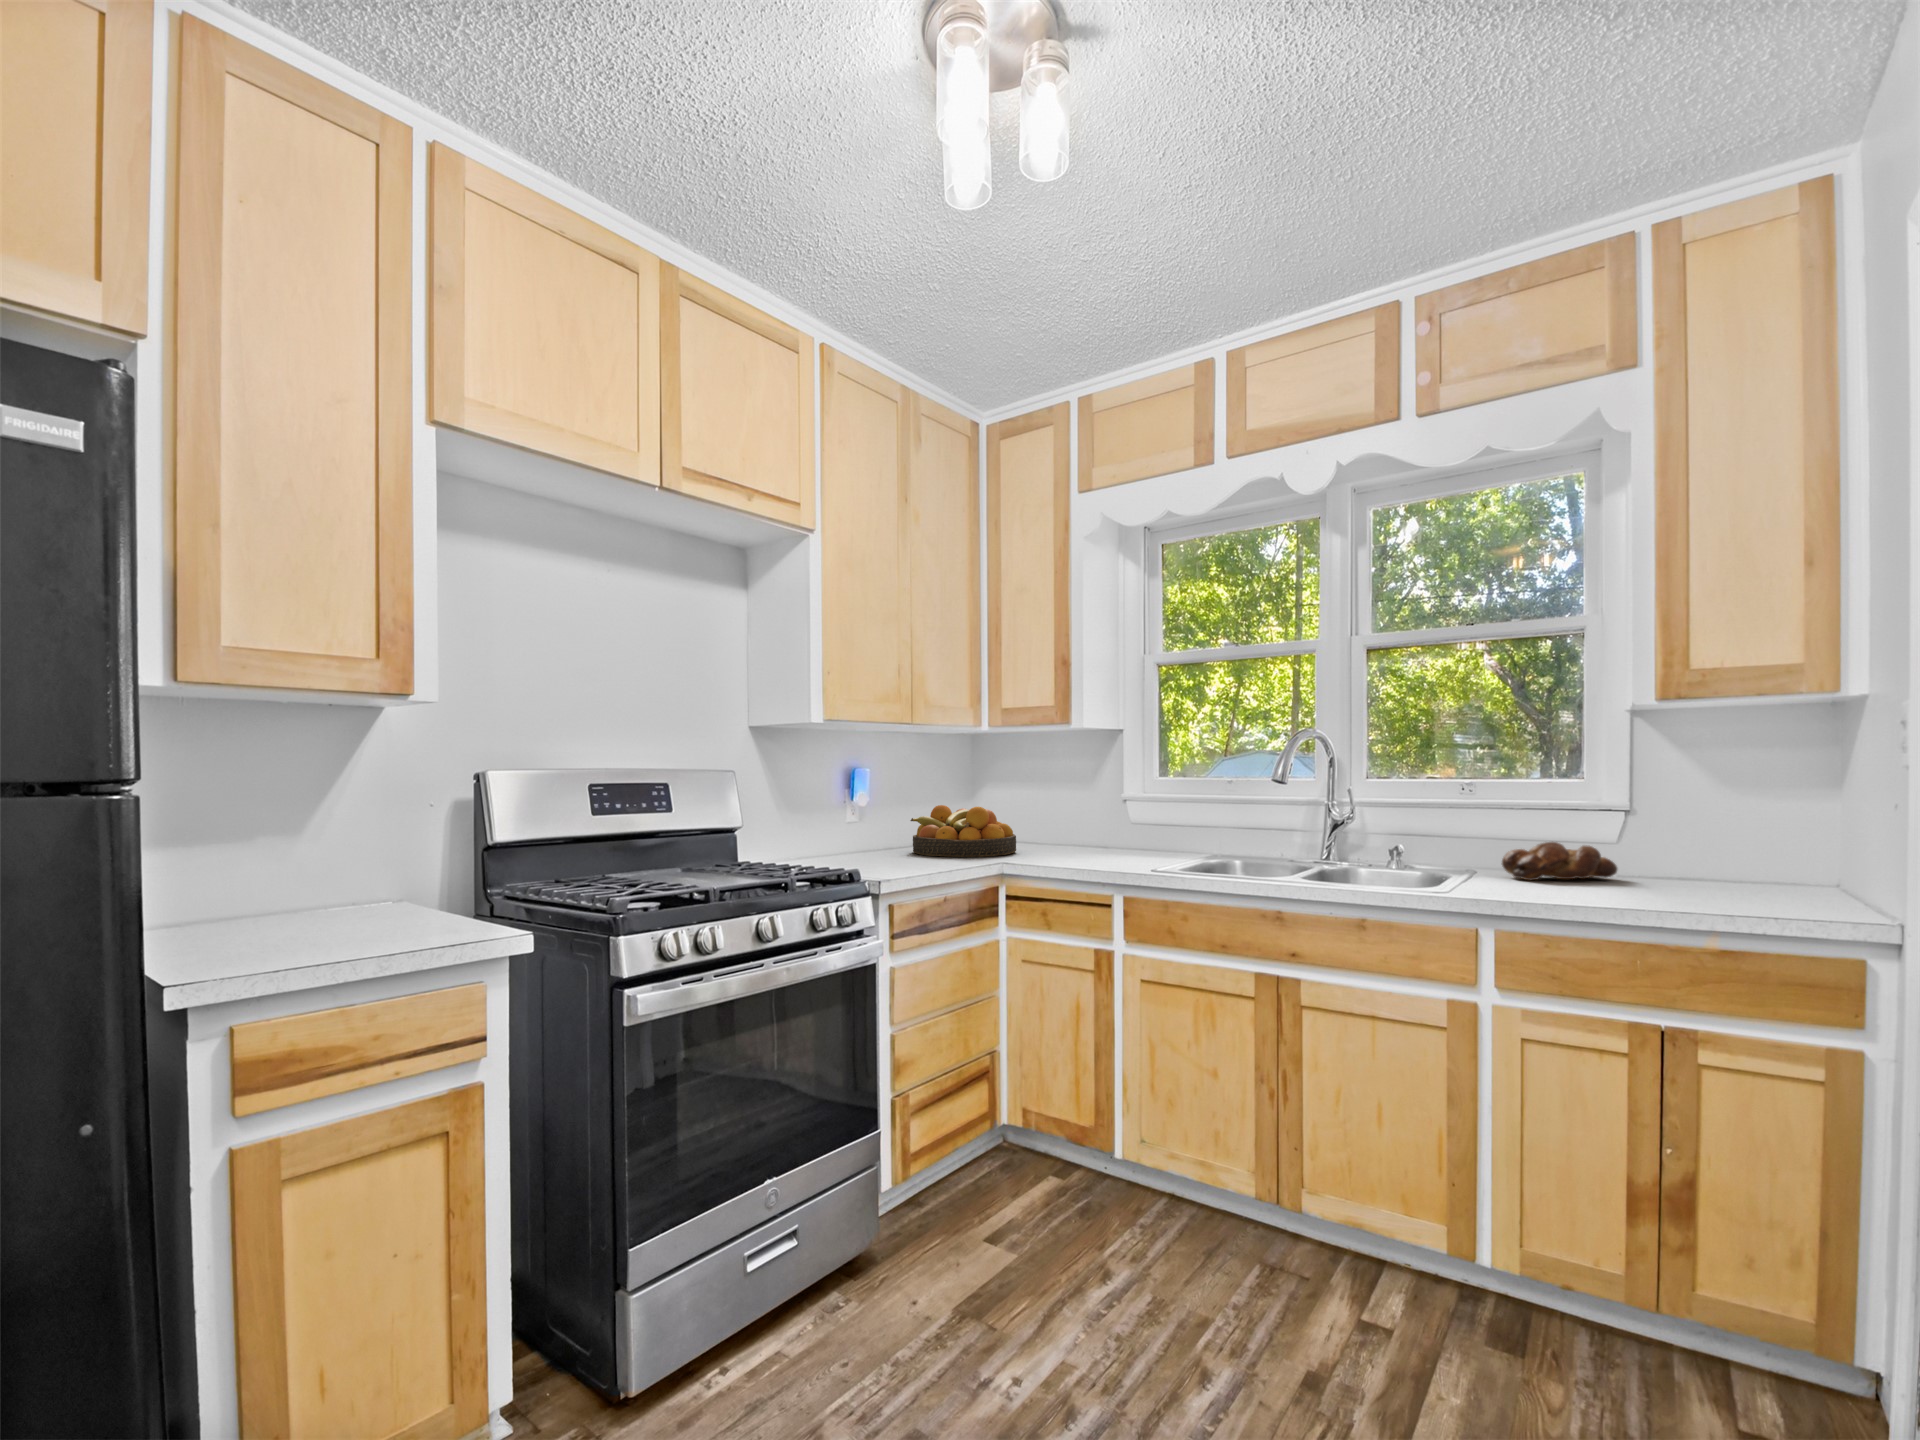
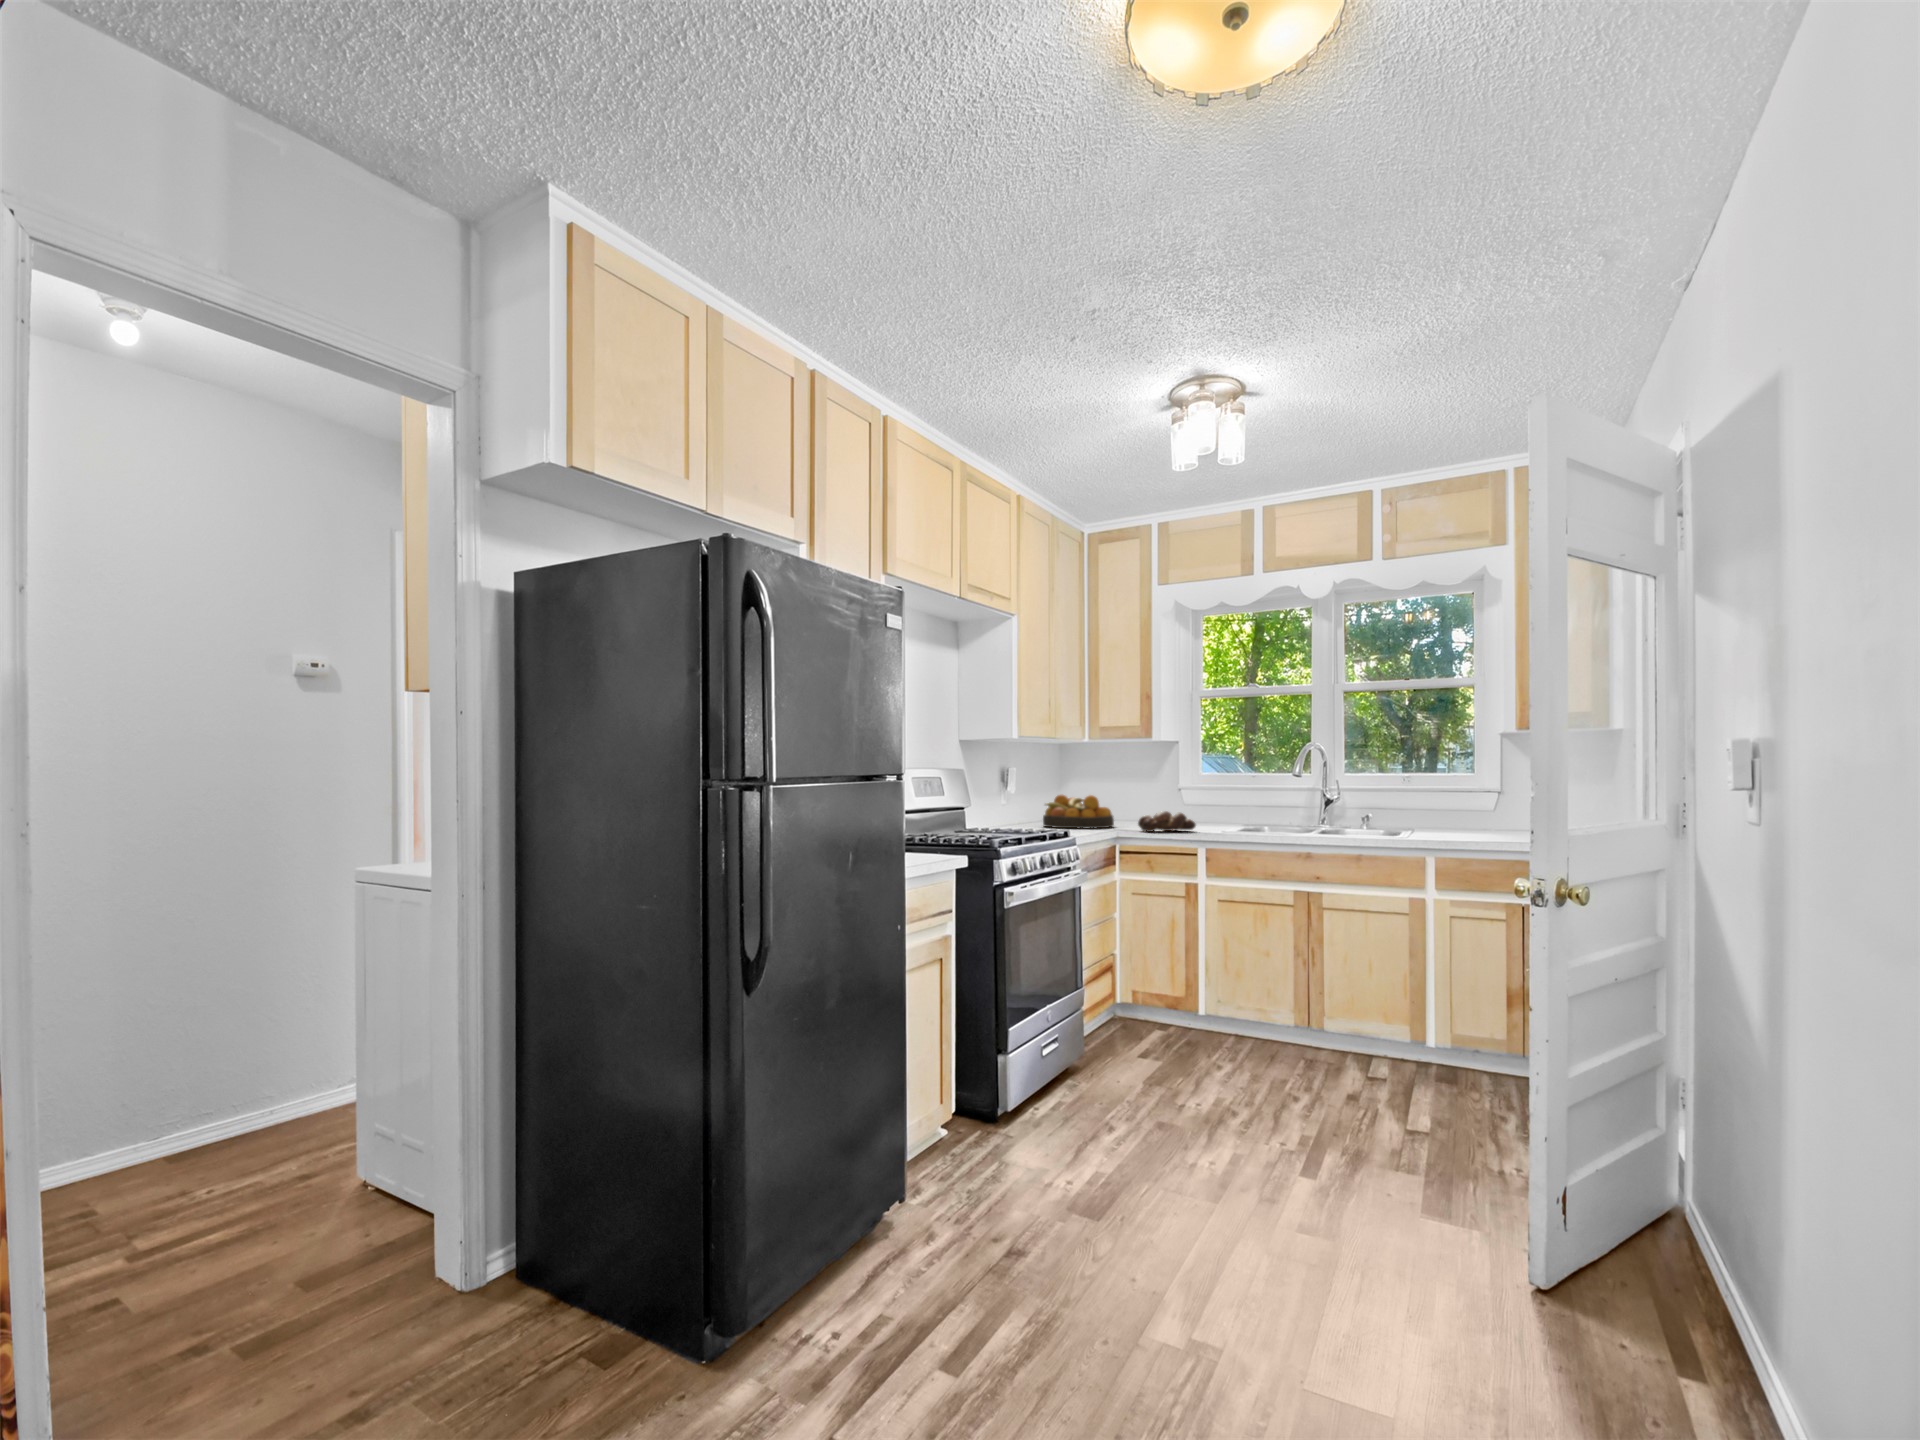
bread loaf: present [1502,842,1617,880] -> present [1138,811,1196,832]

